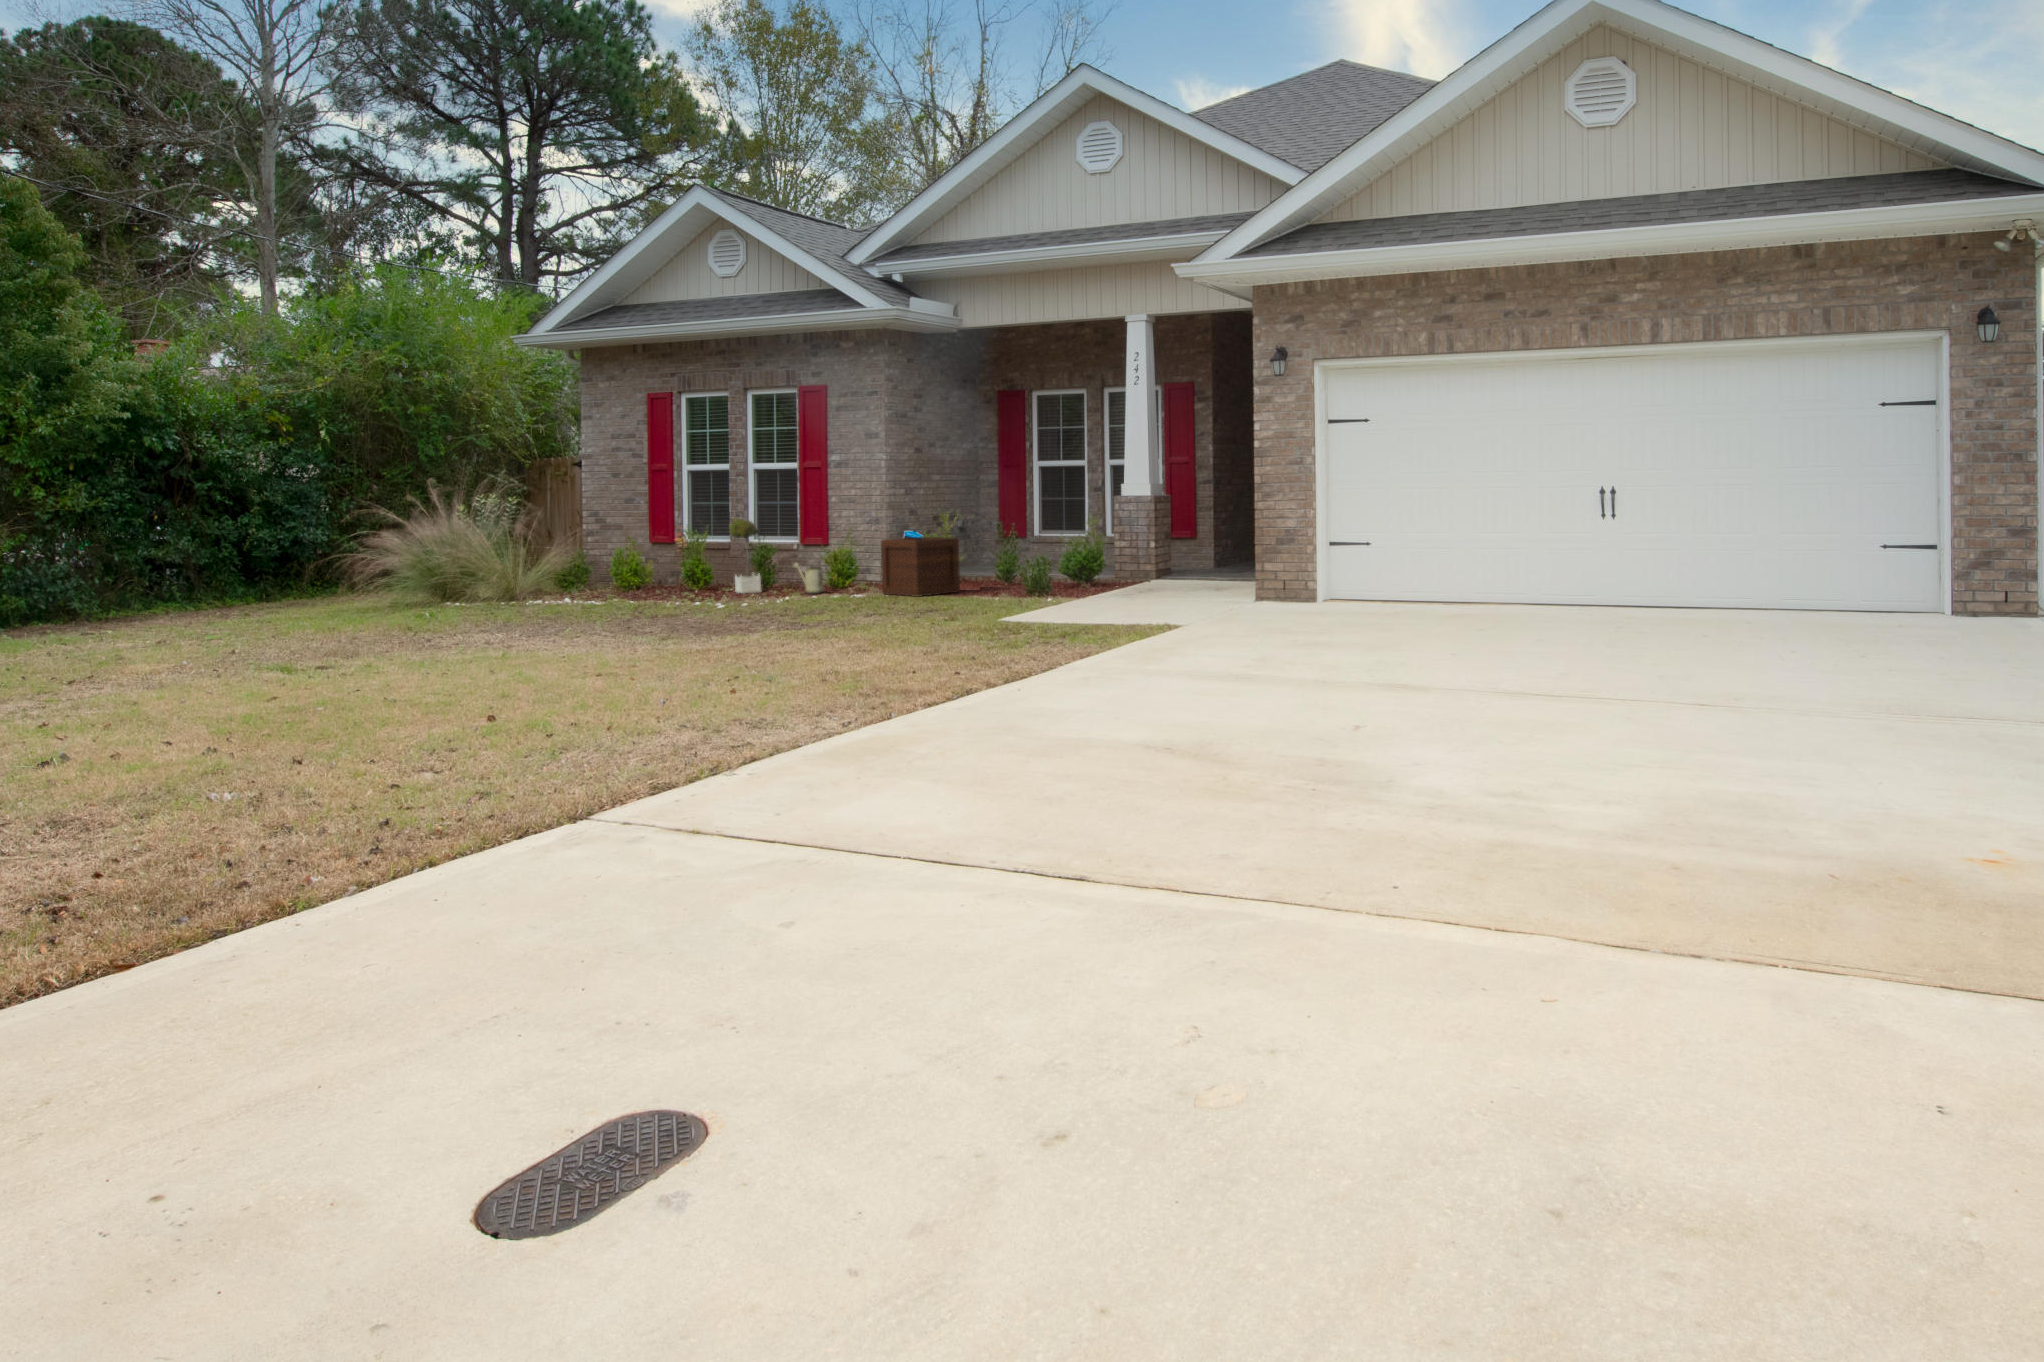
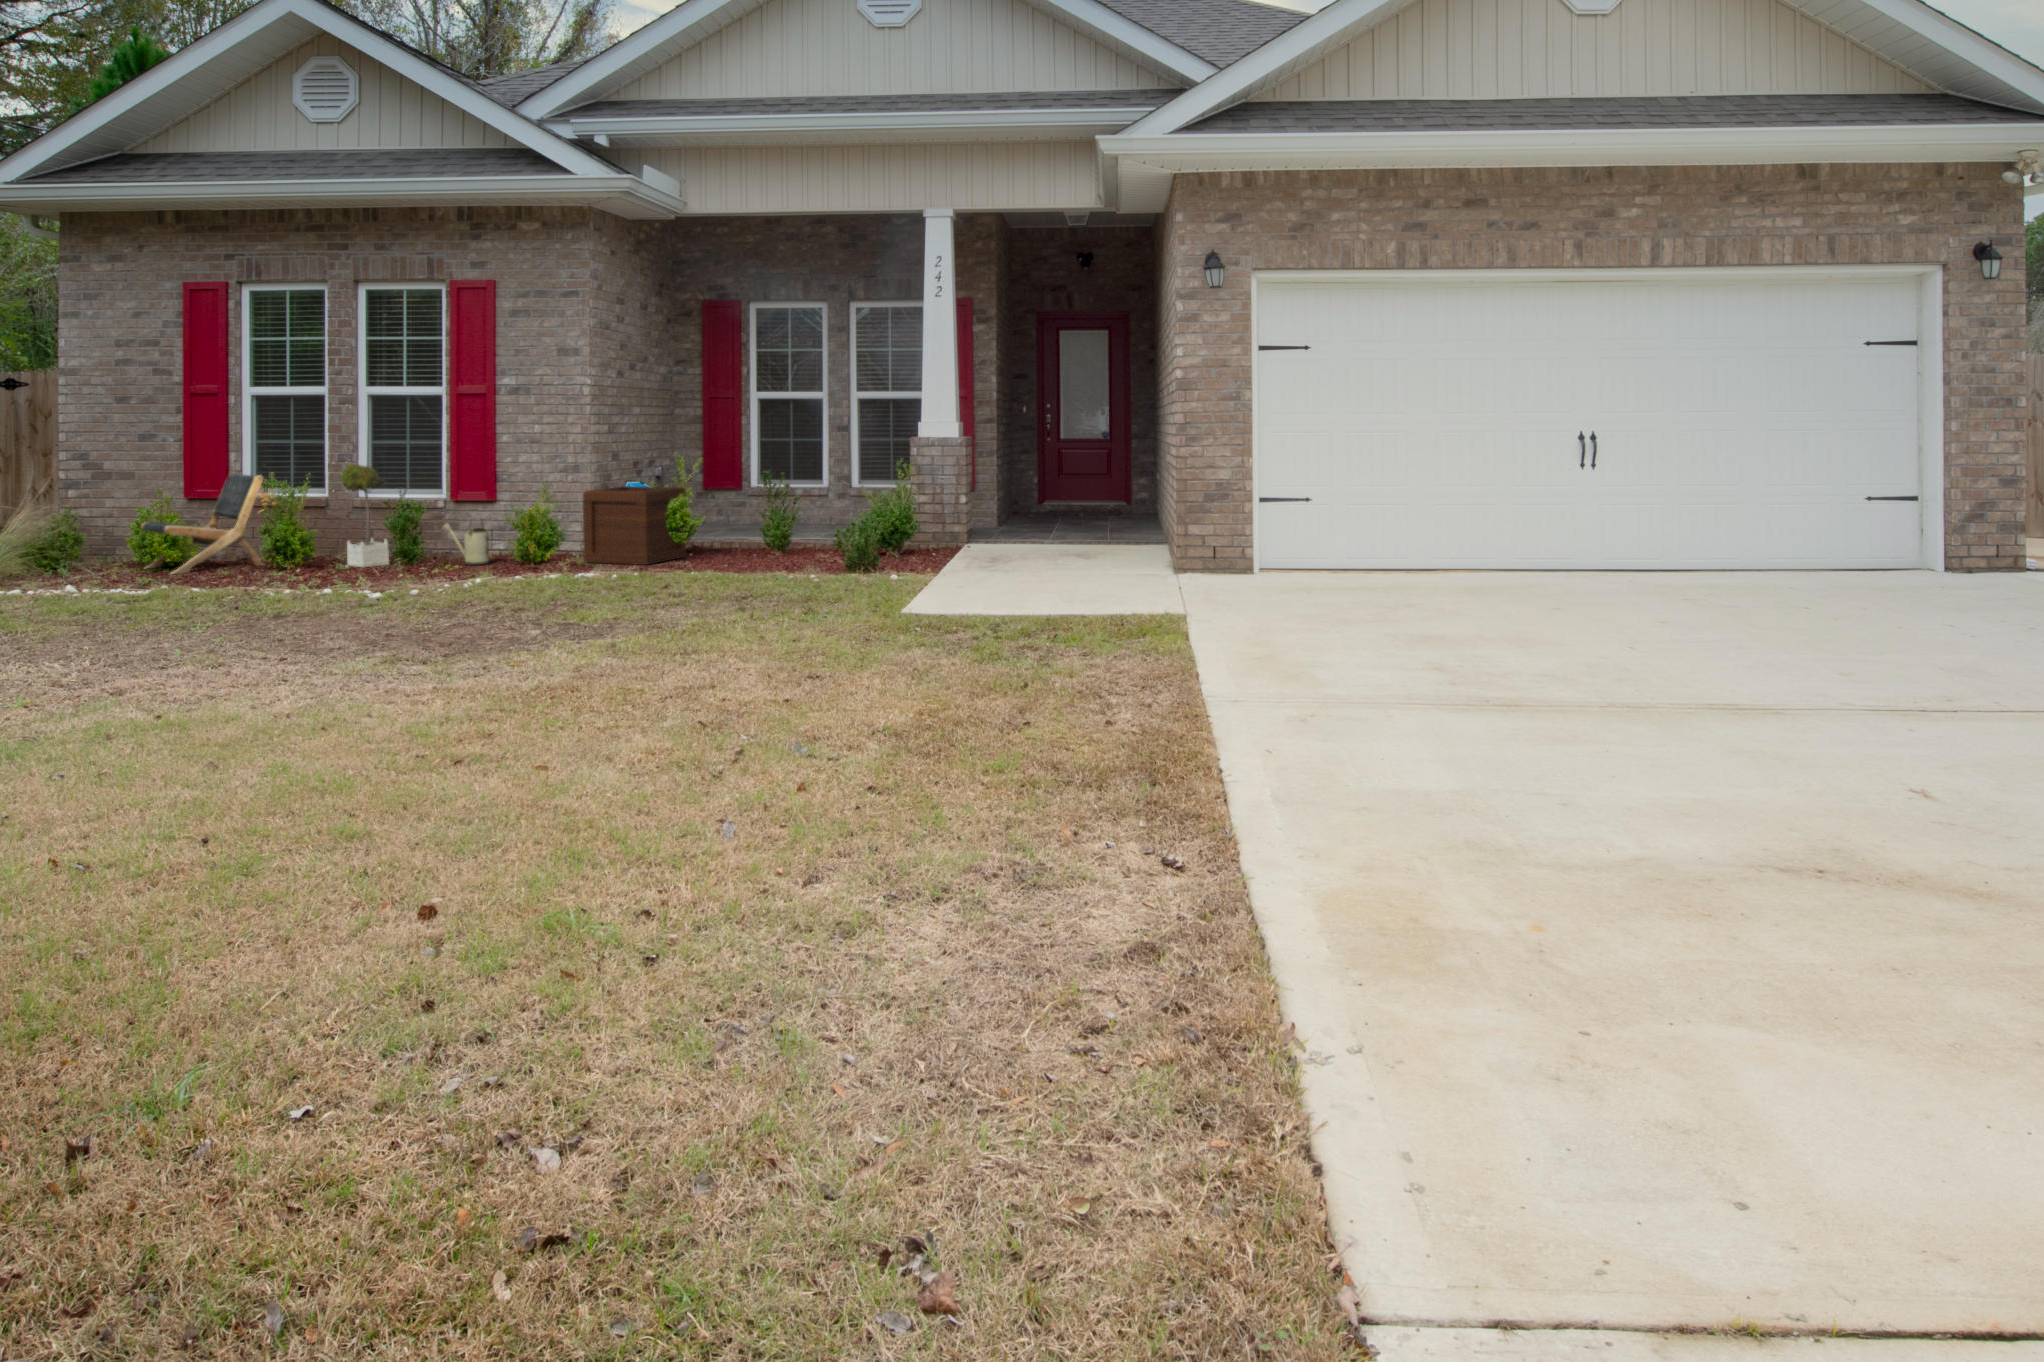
lounge chair: none [616,525,690,594] -> present [141,474,264,574]

